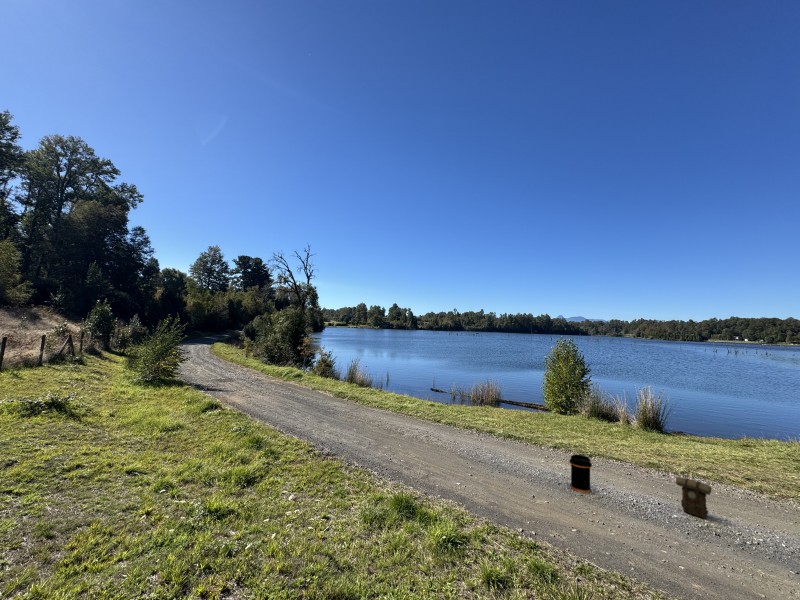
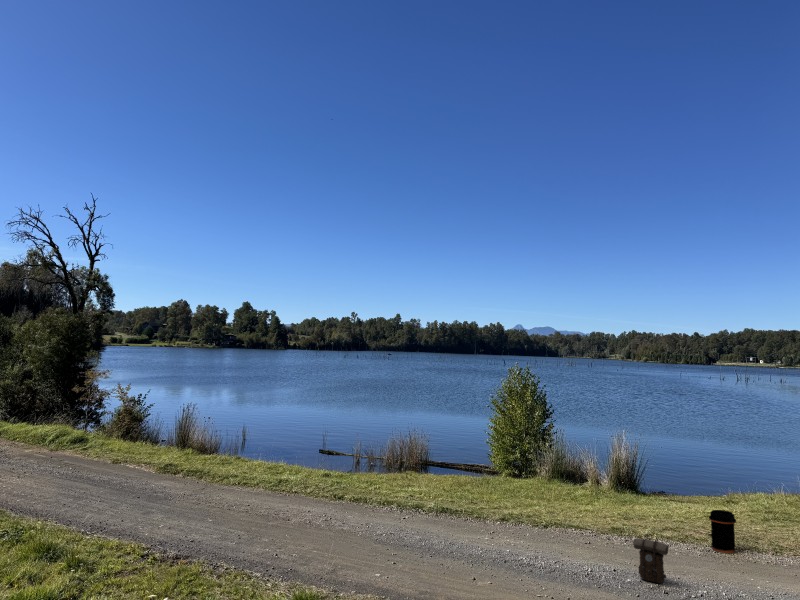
trash can: present [570,454,592,493] -> present [709,510,736,553]

